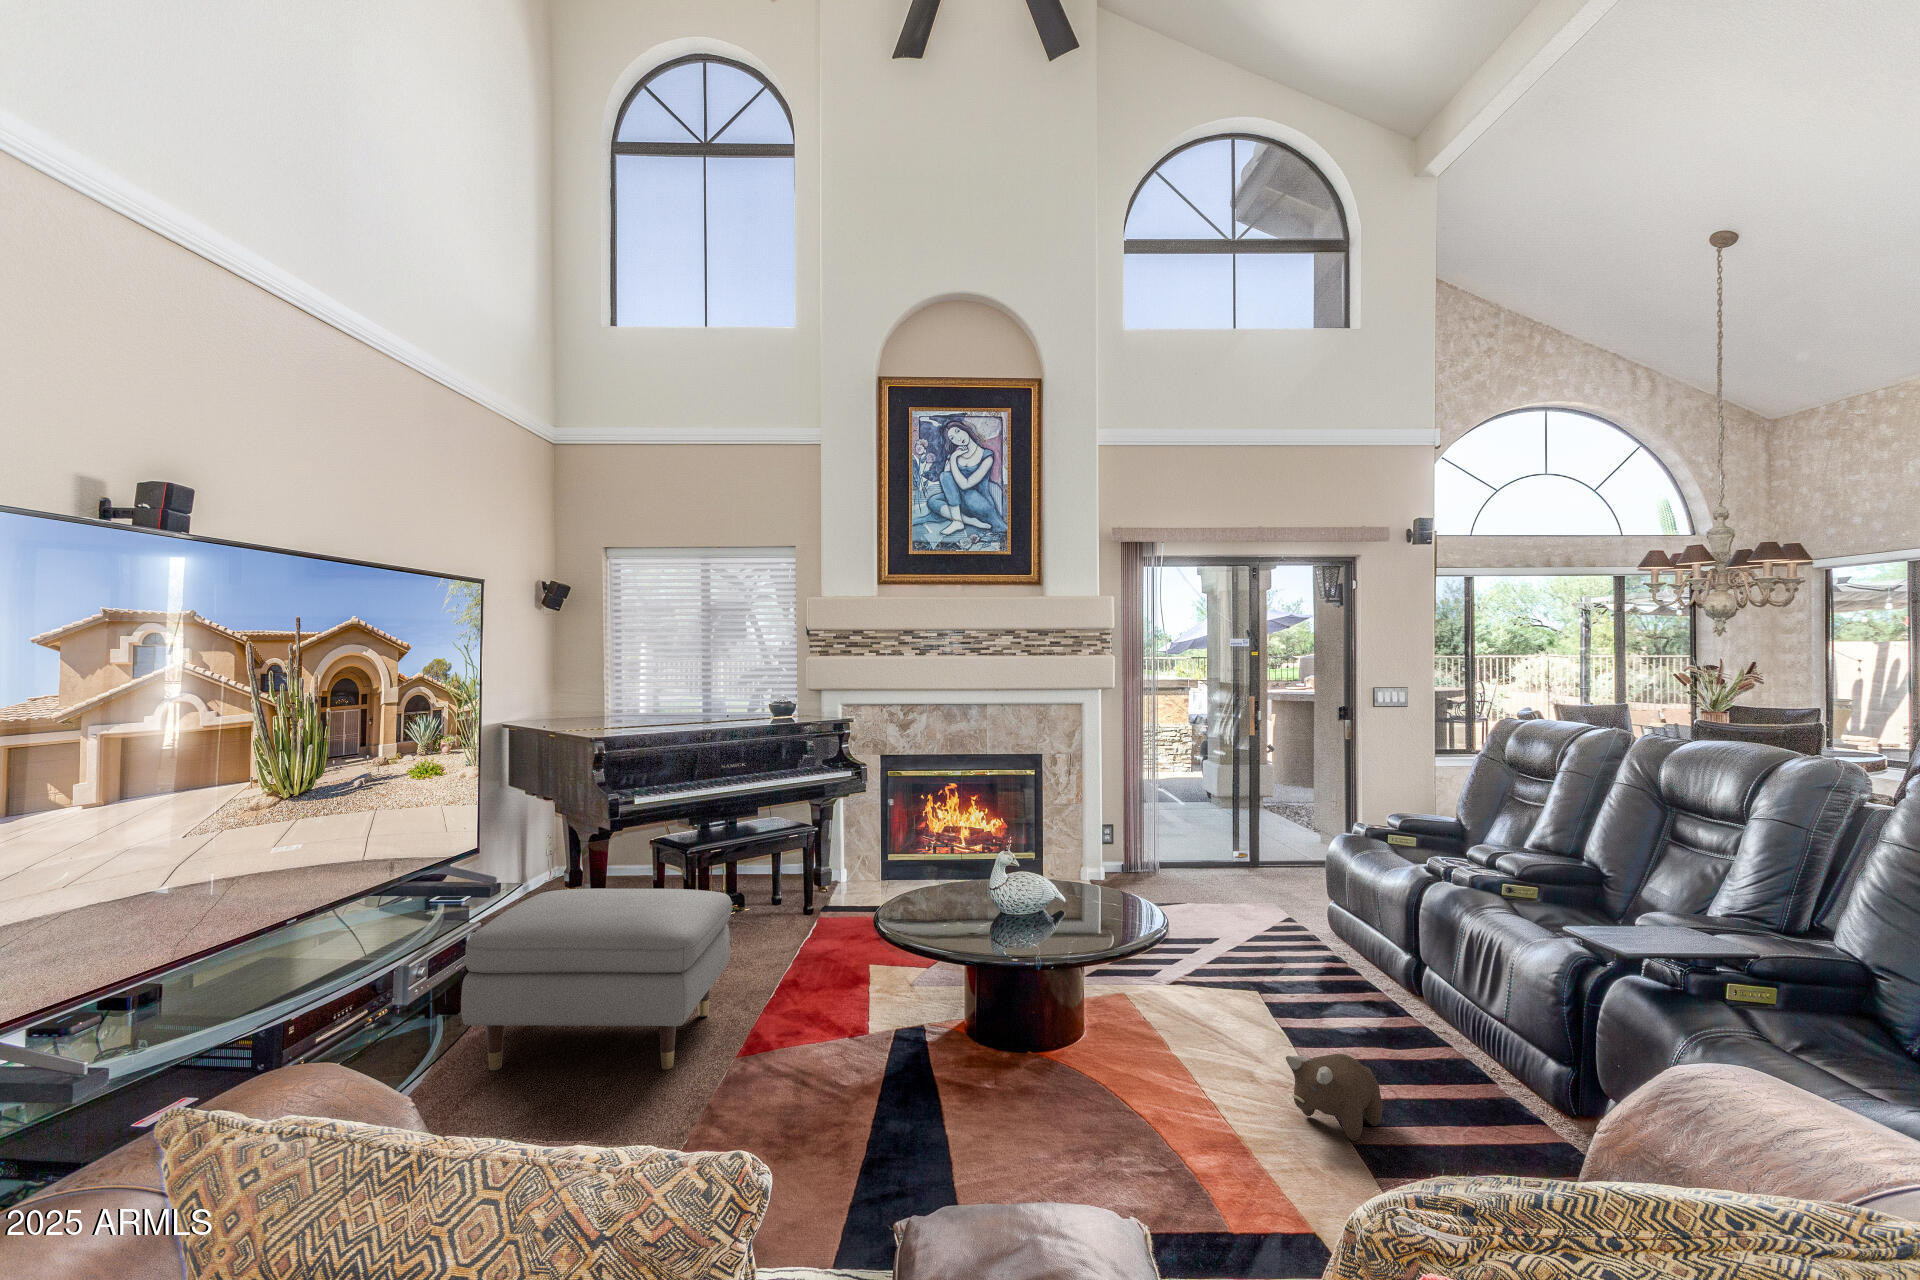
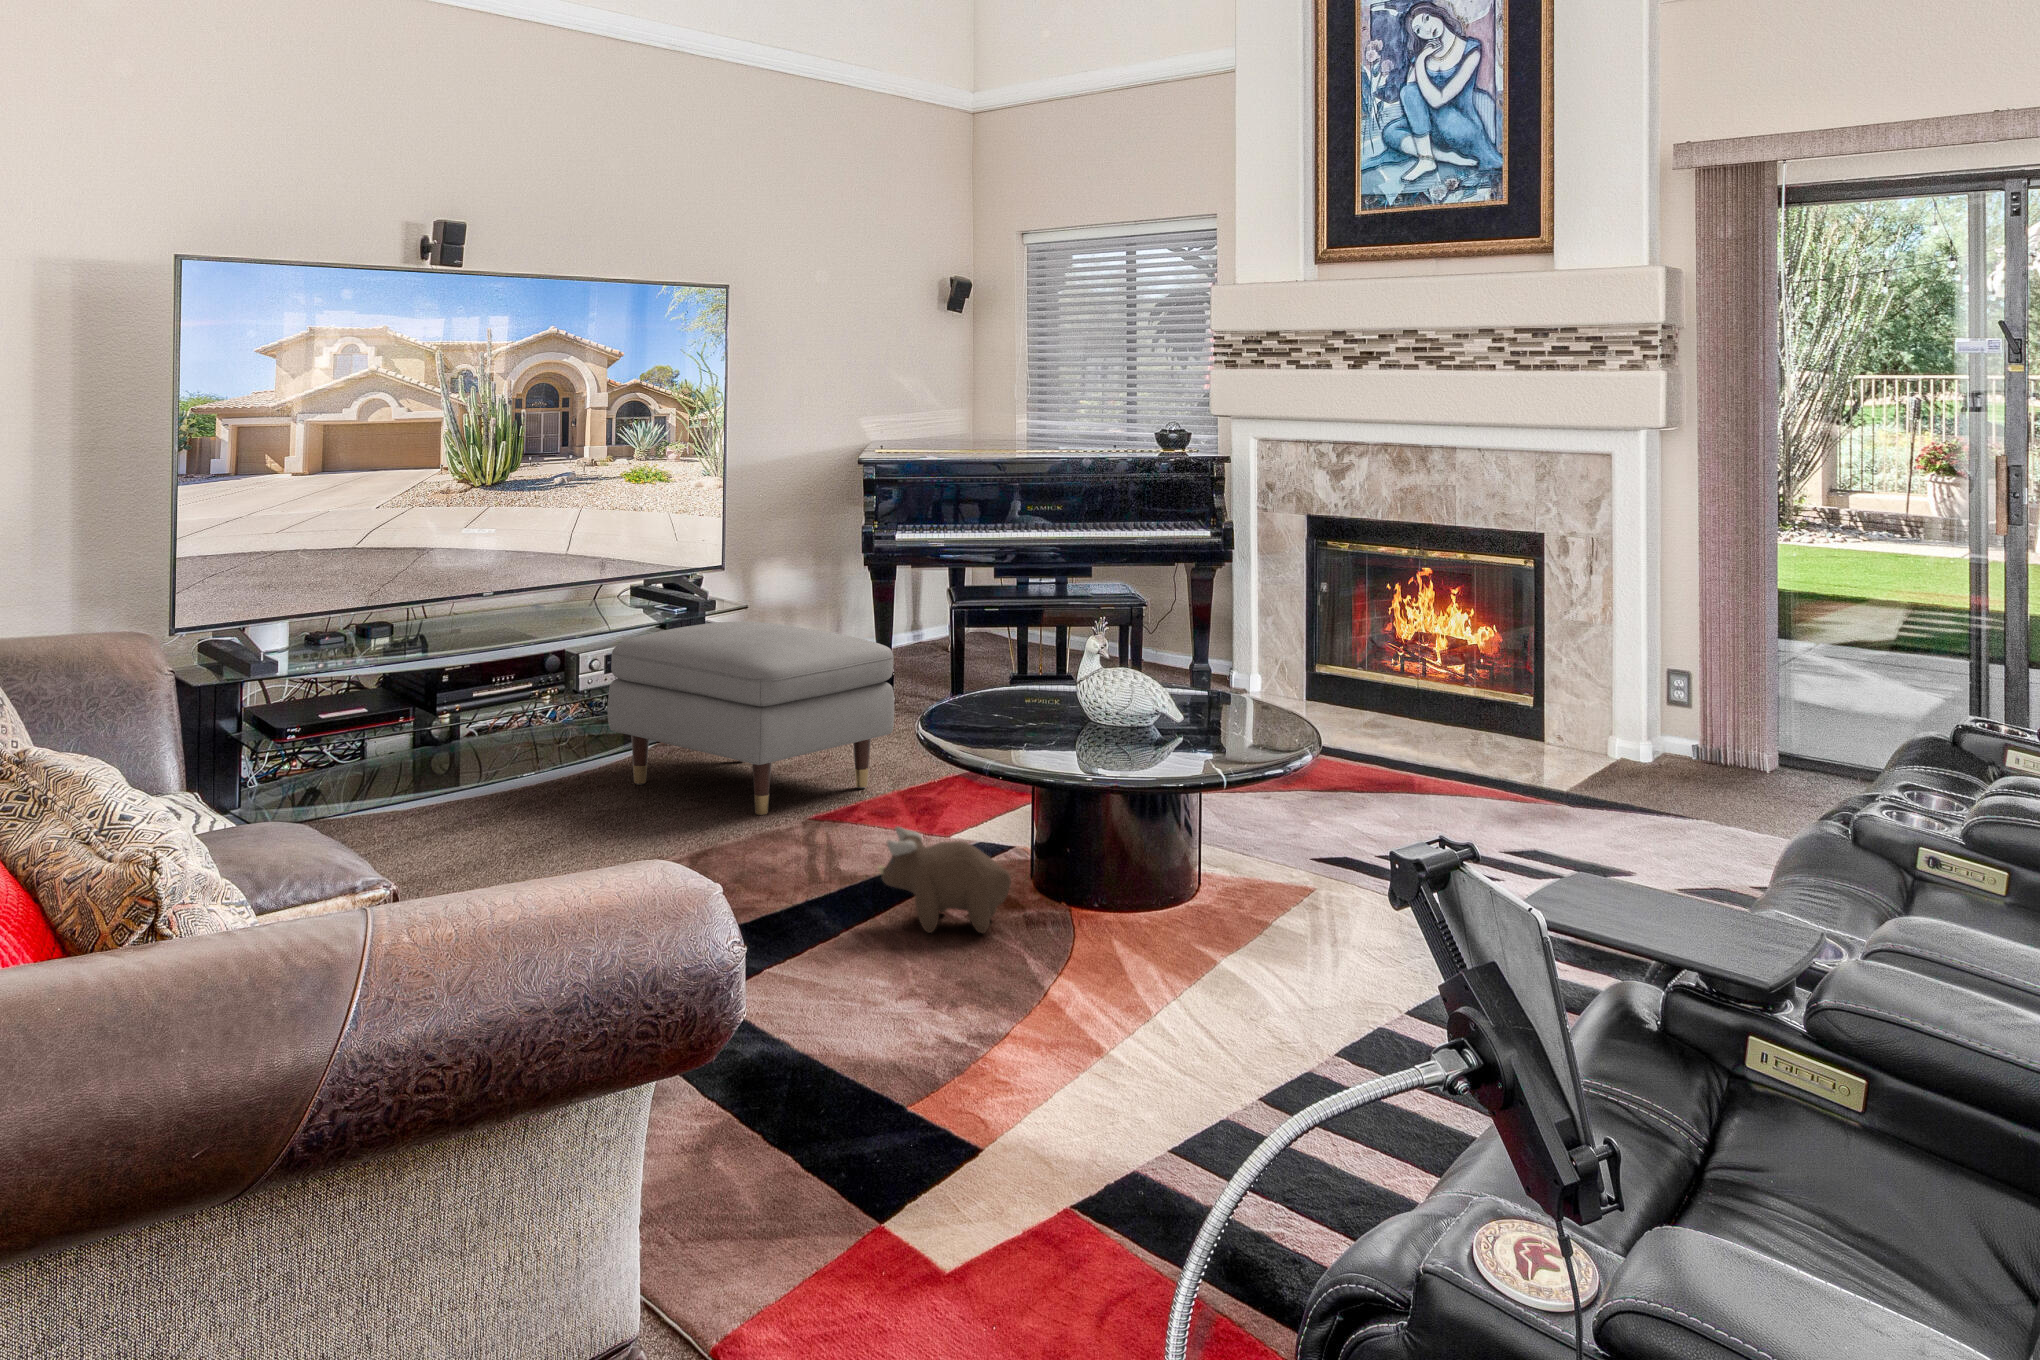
plush toy: present [1286,1054,1382,1141] -> present [878,827,1011,933]

